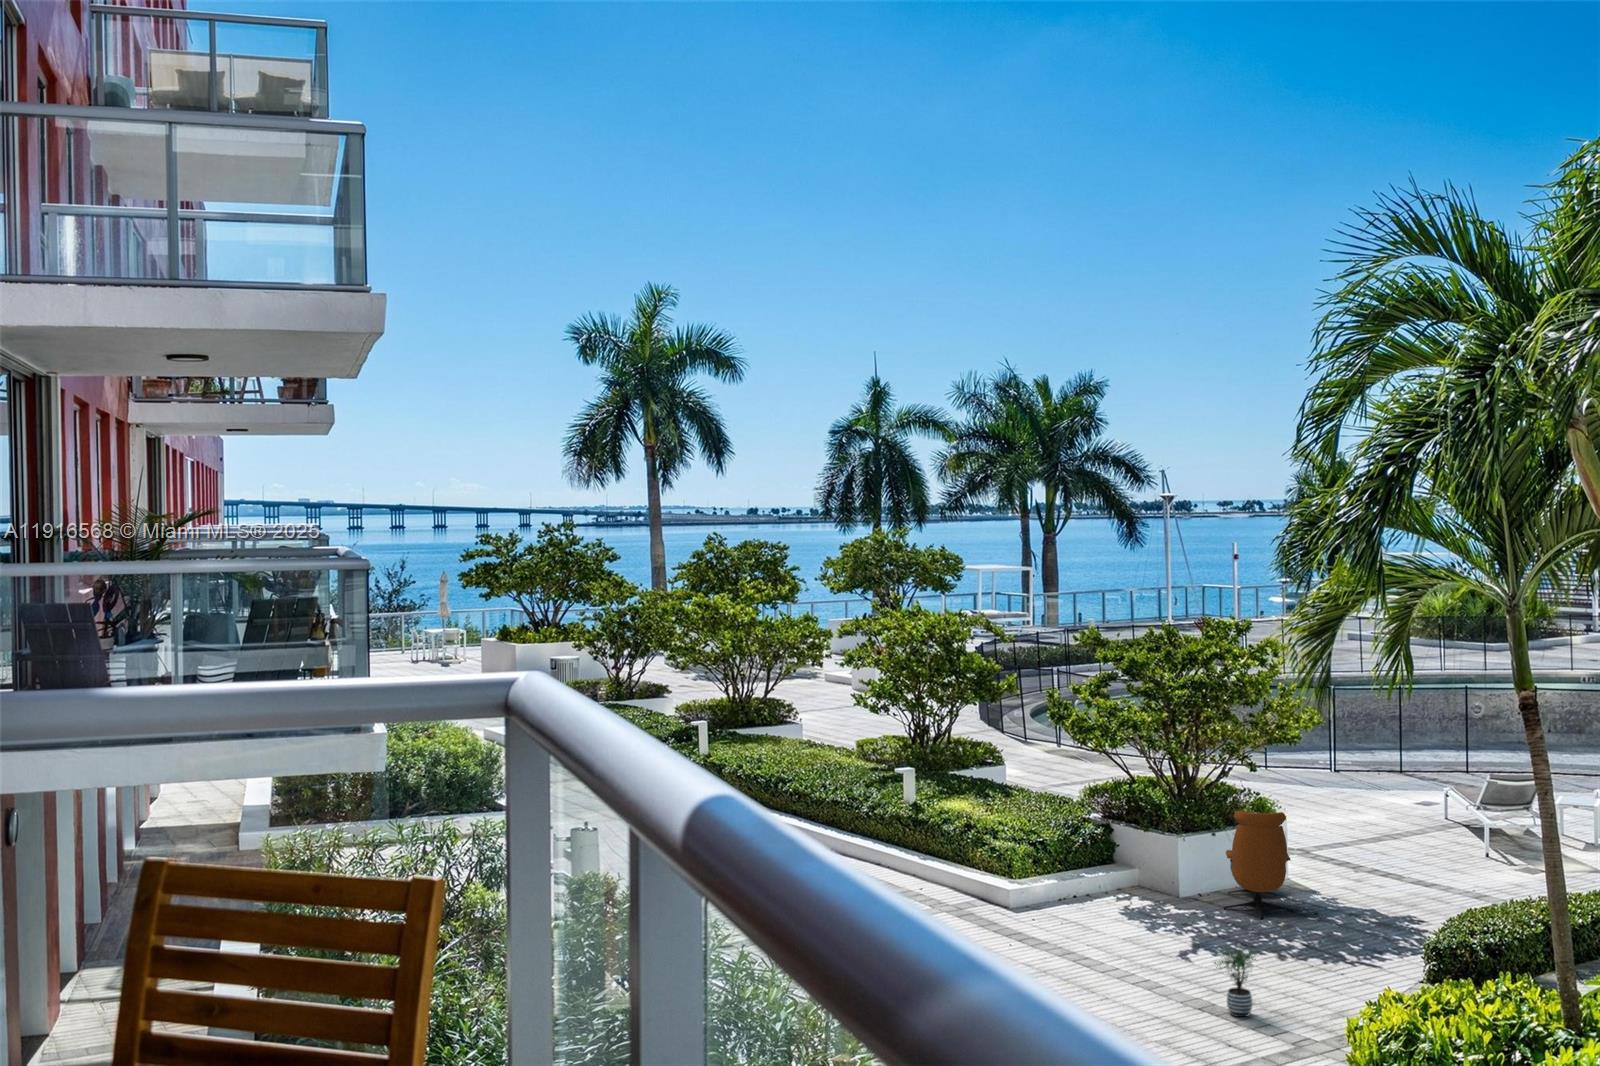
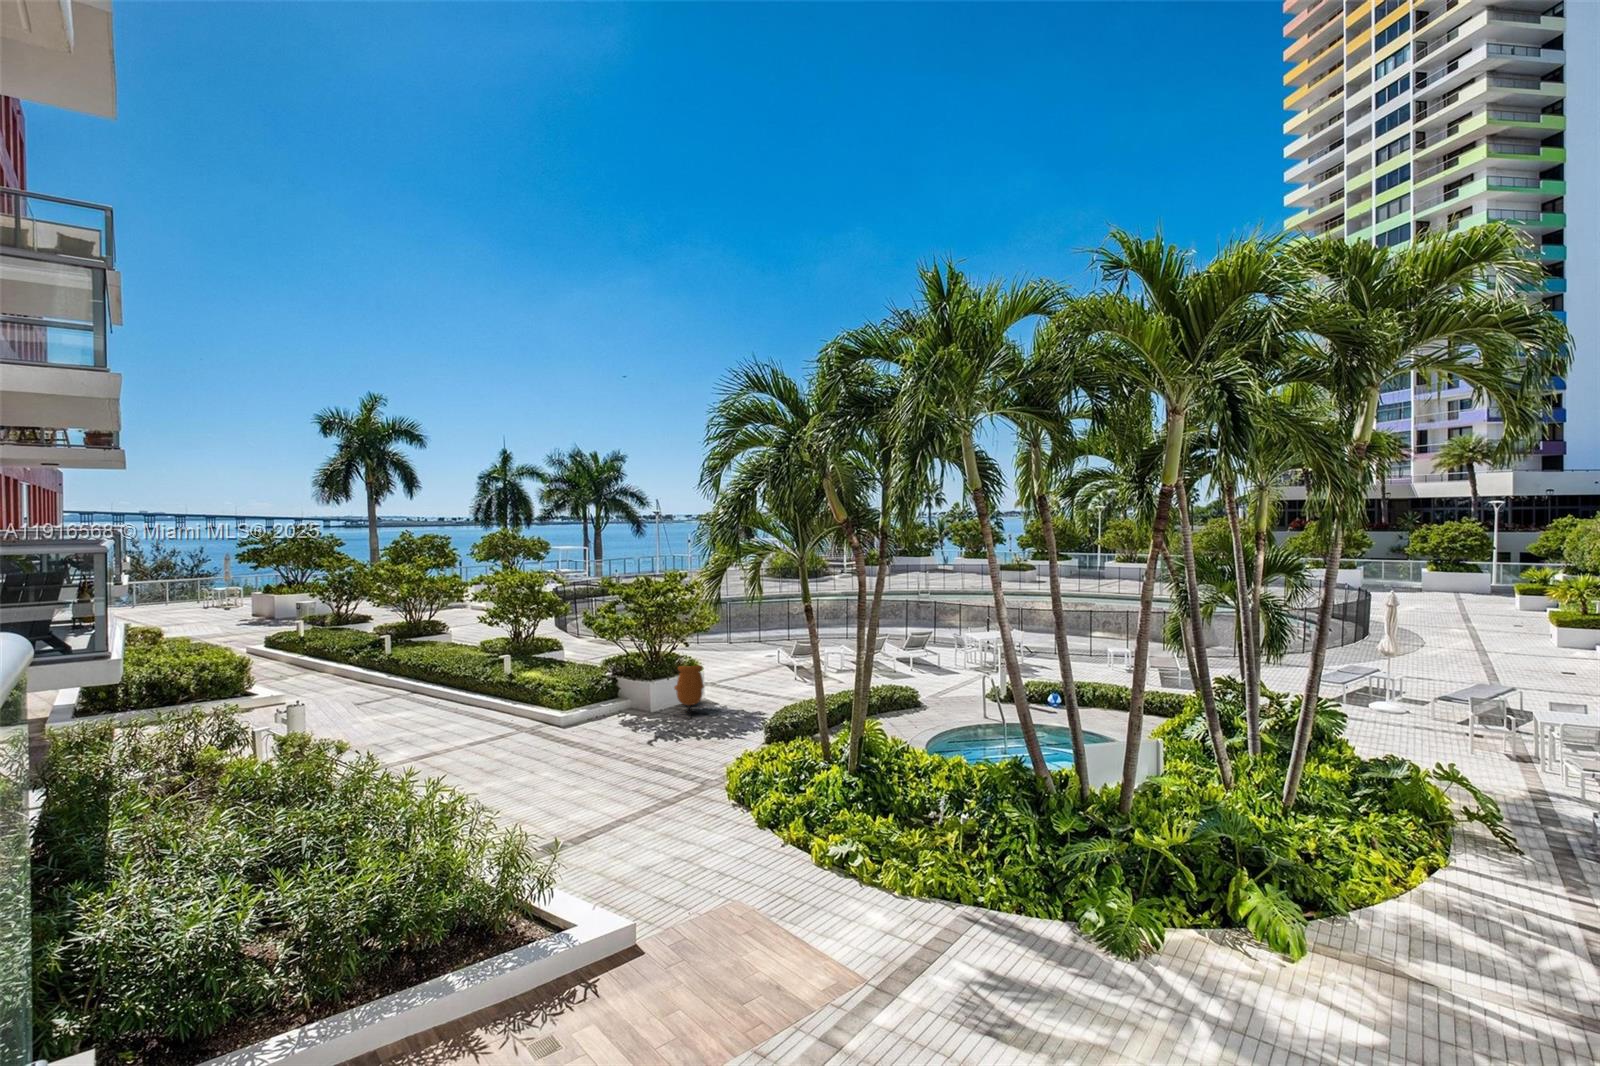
potted plant: present [1214,947,1256,1017] -> none [662,737,687,774]

